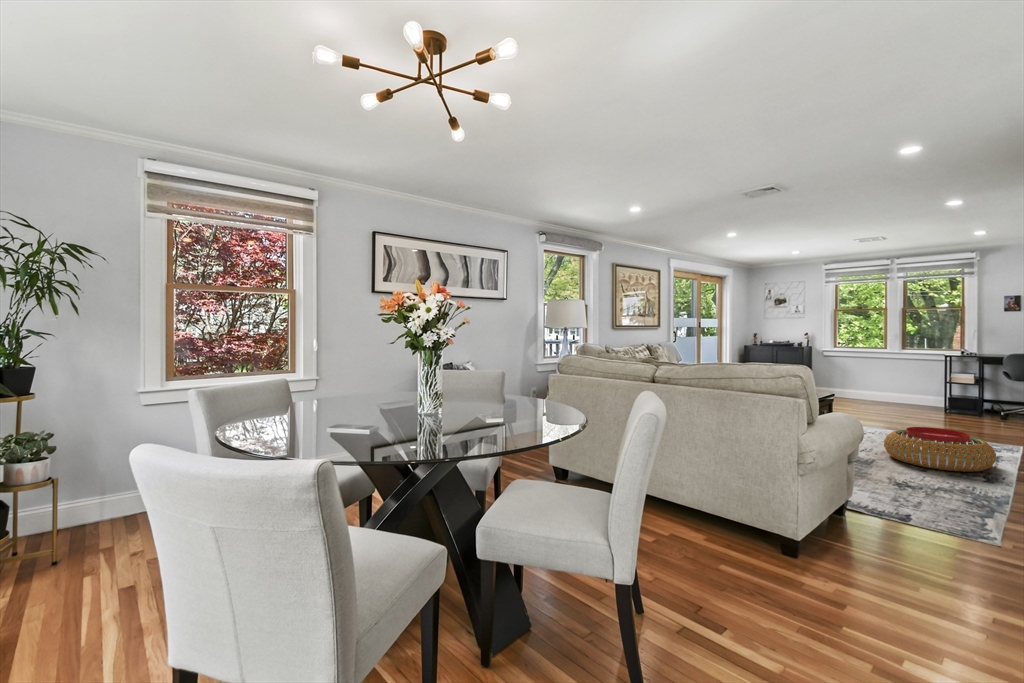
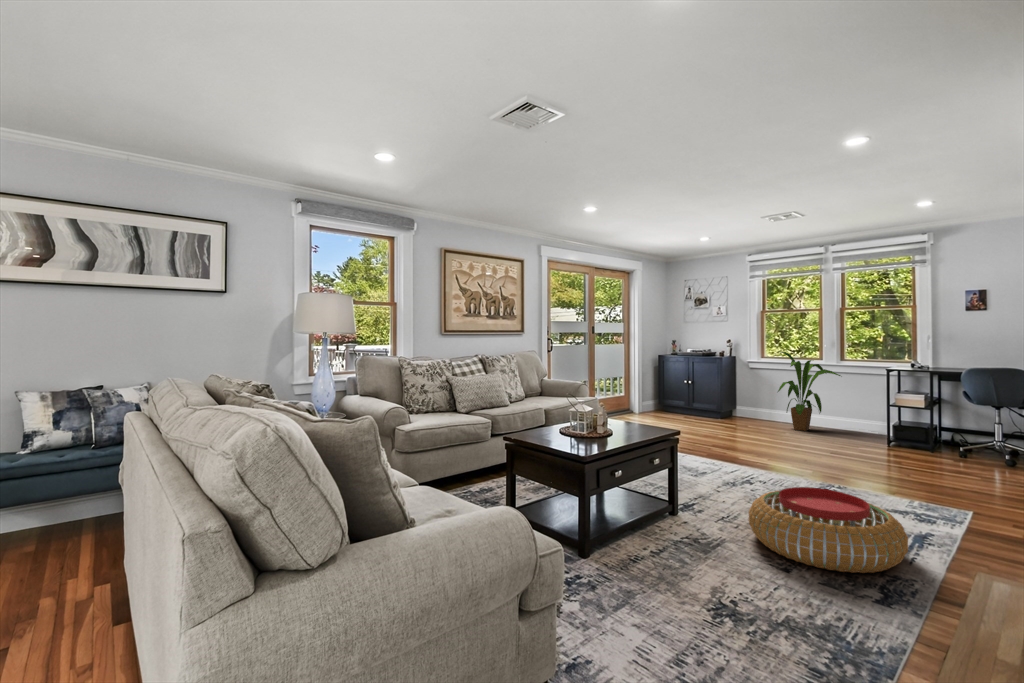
house plant: none [851,342,905,404] -> present [778,352,841,431]

